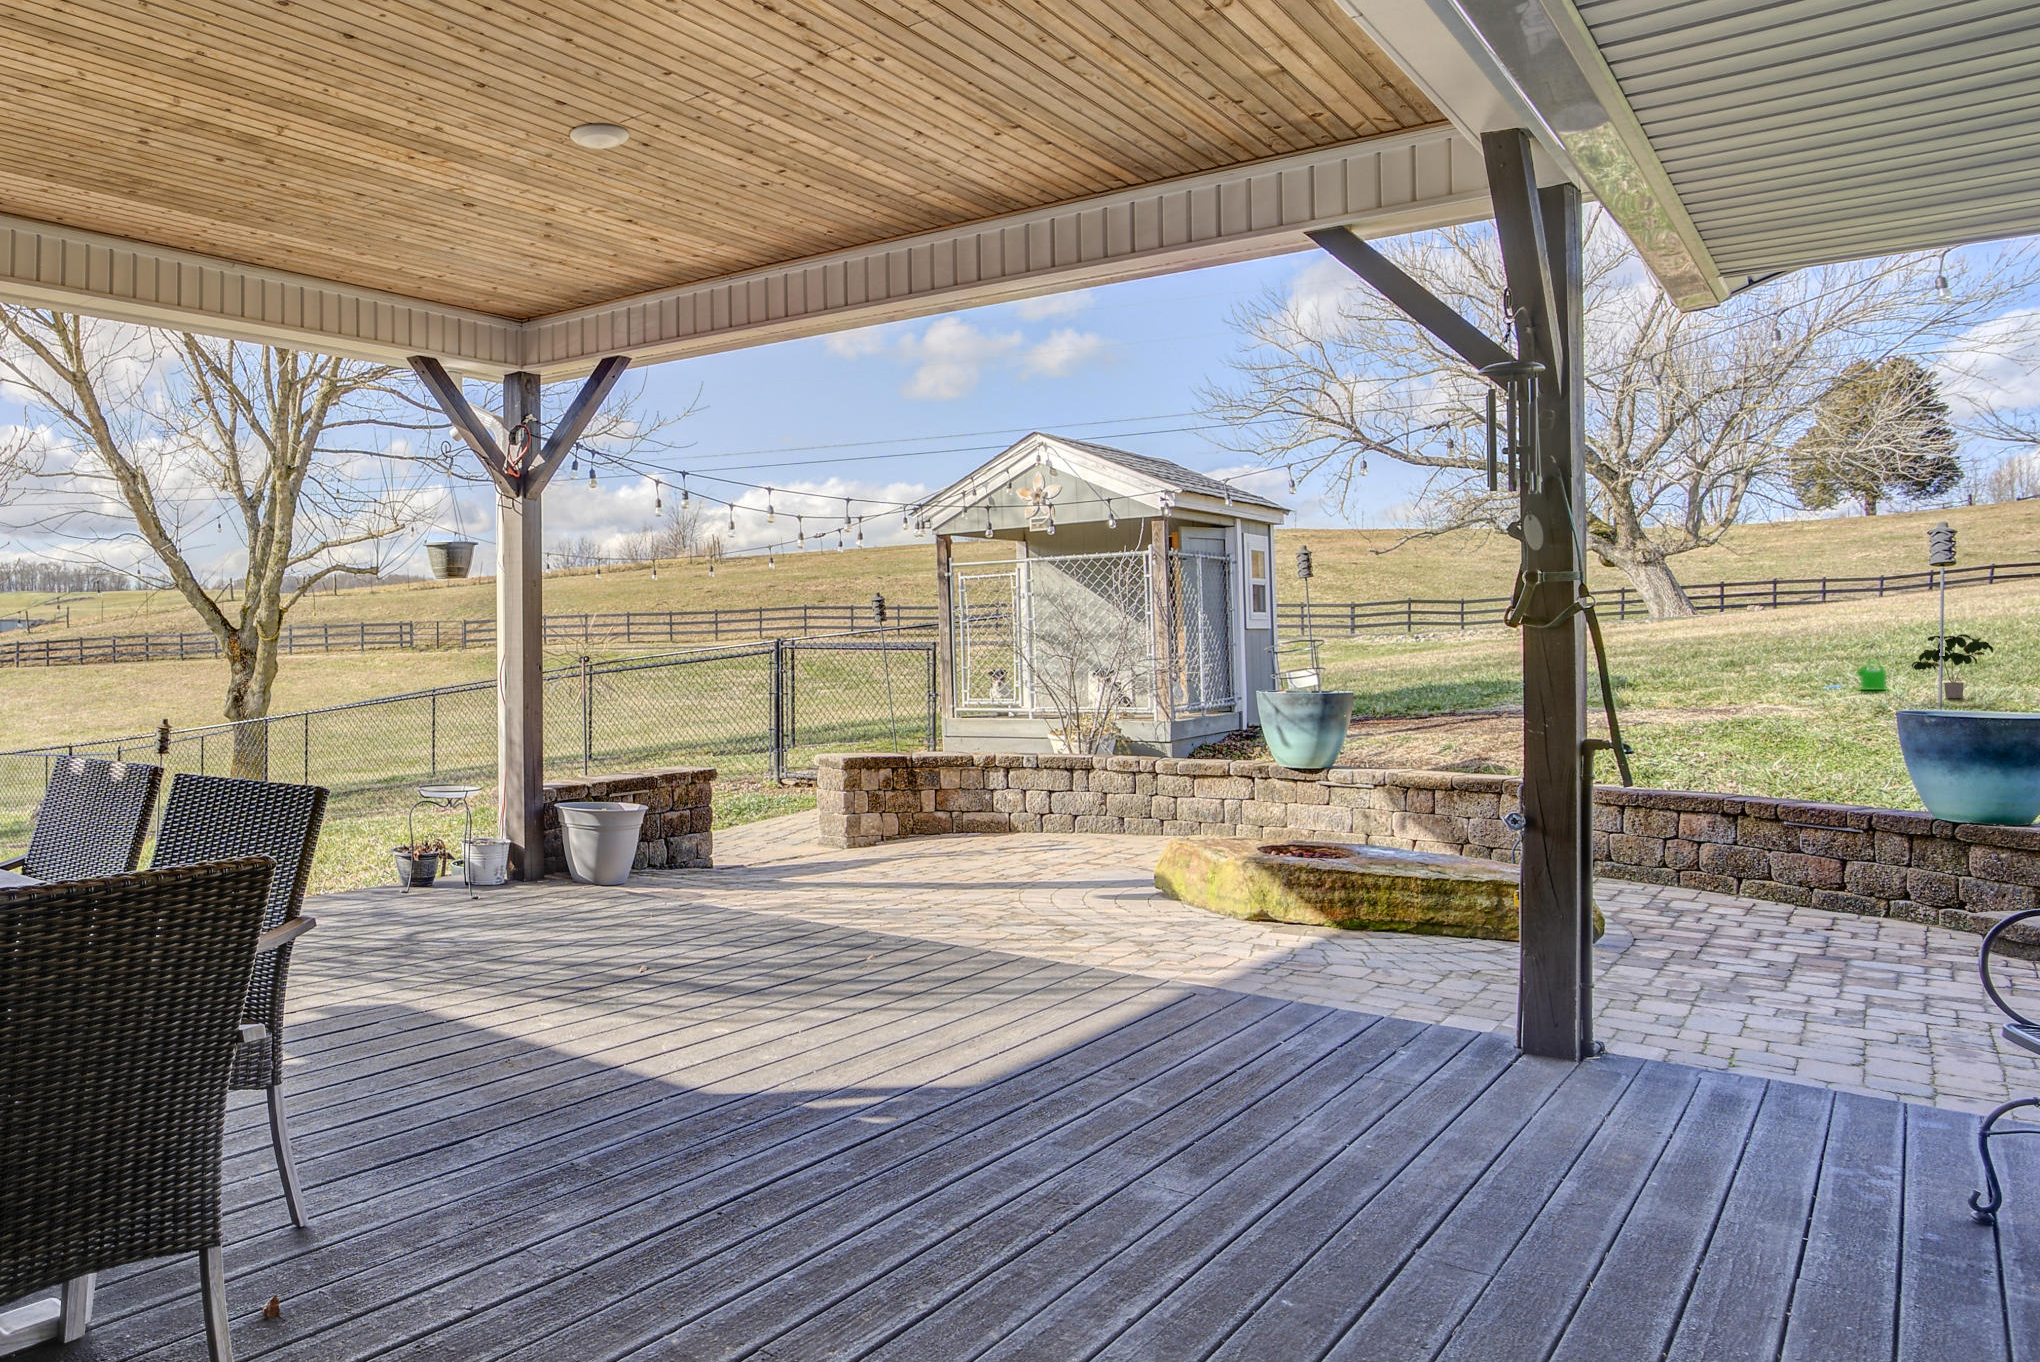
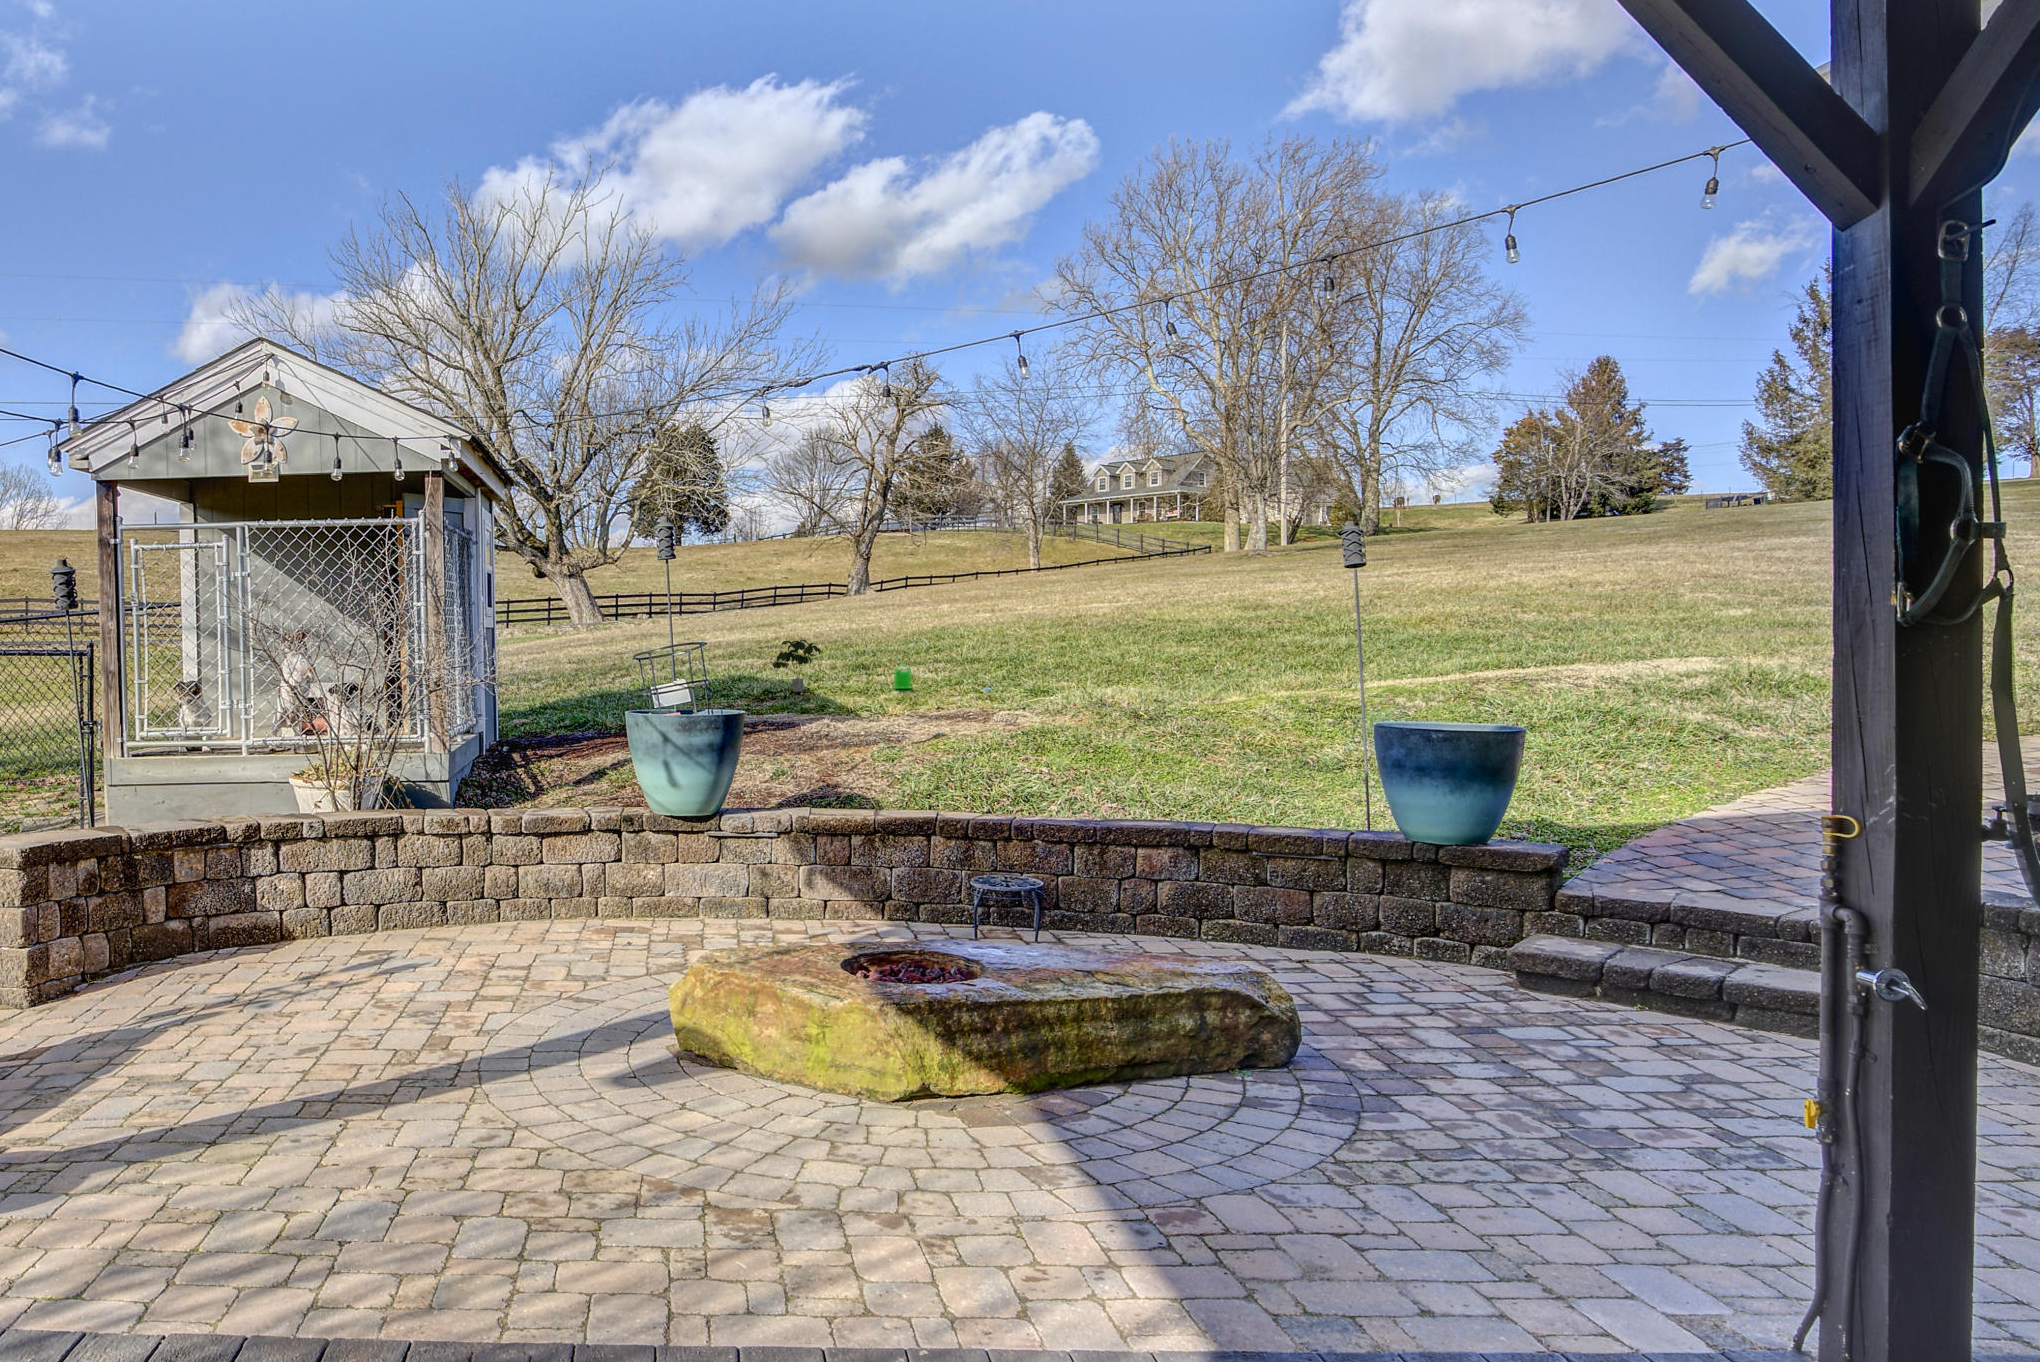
potted plant: present [1911,634,1993,698] -> present [773,639,821,692]

